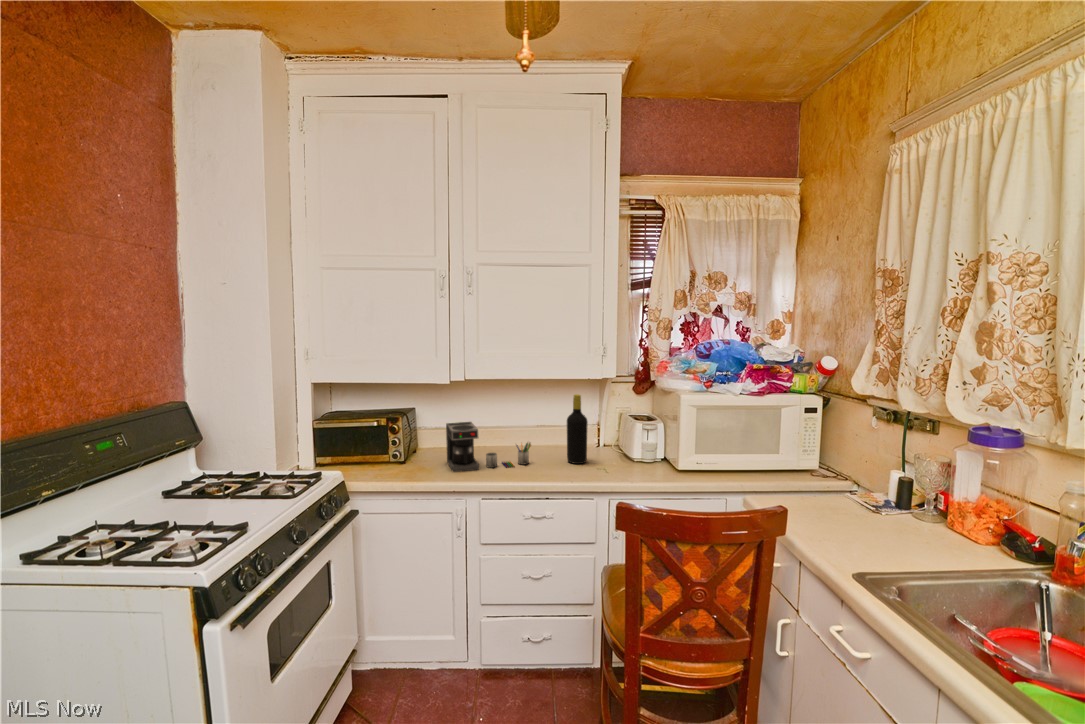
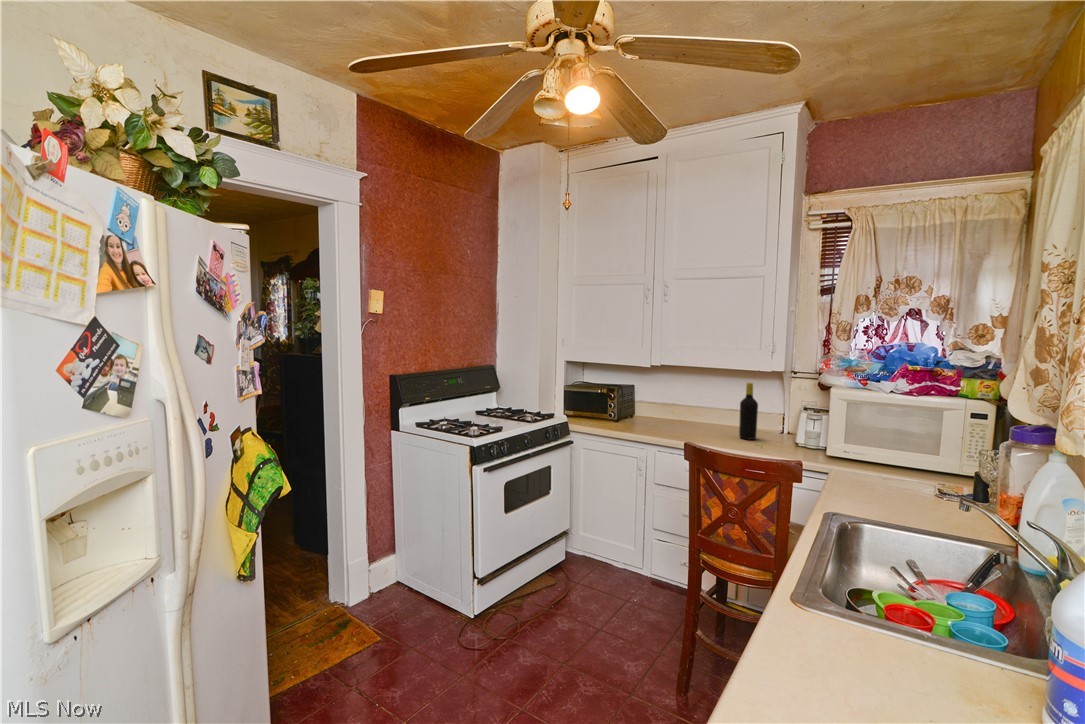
coffee maker: present [446,422,531,472] -> none [644,396,709,434]

